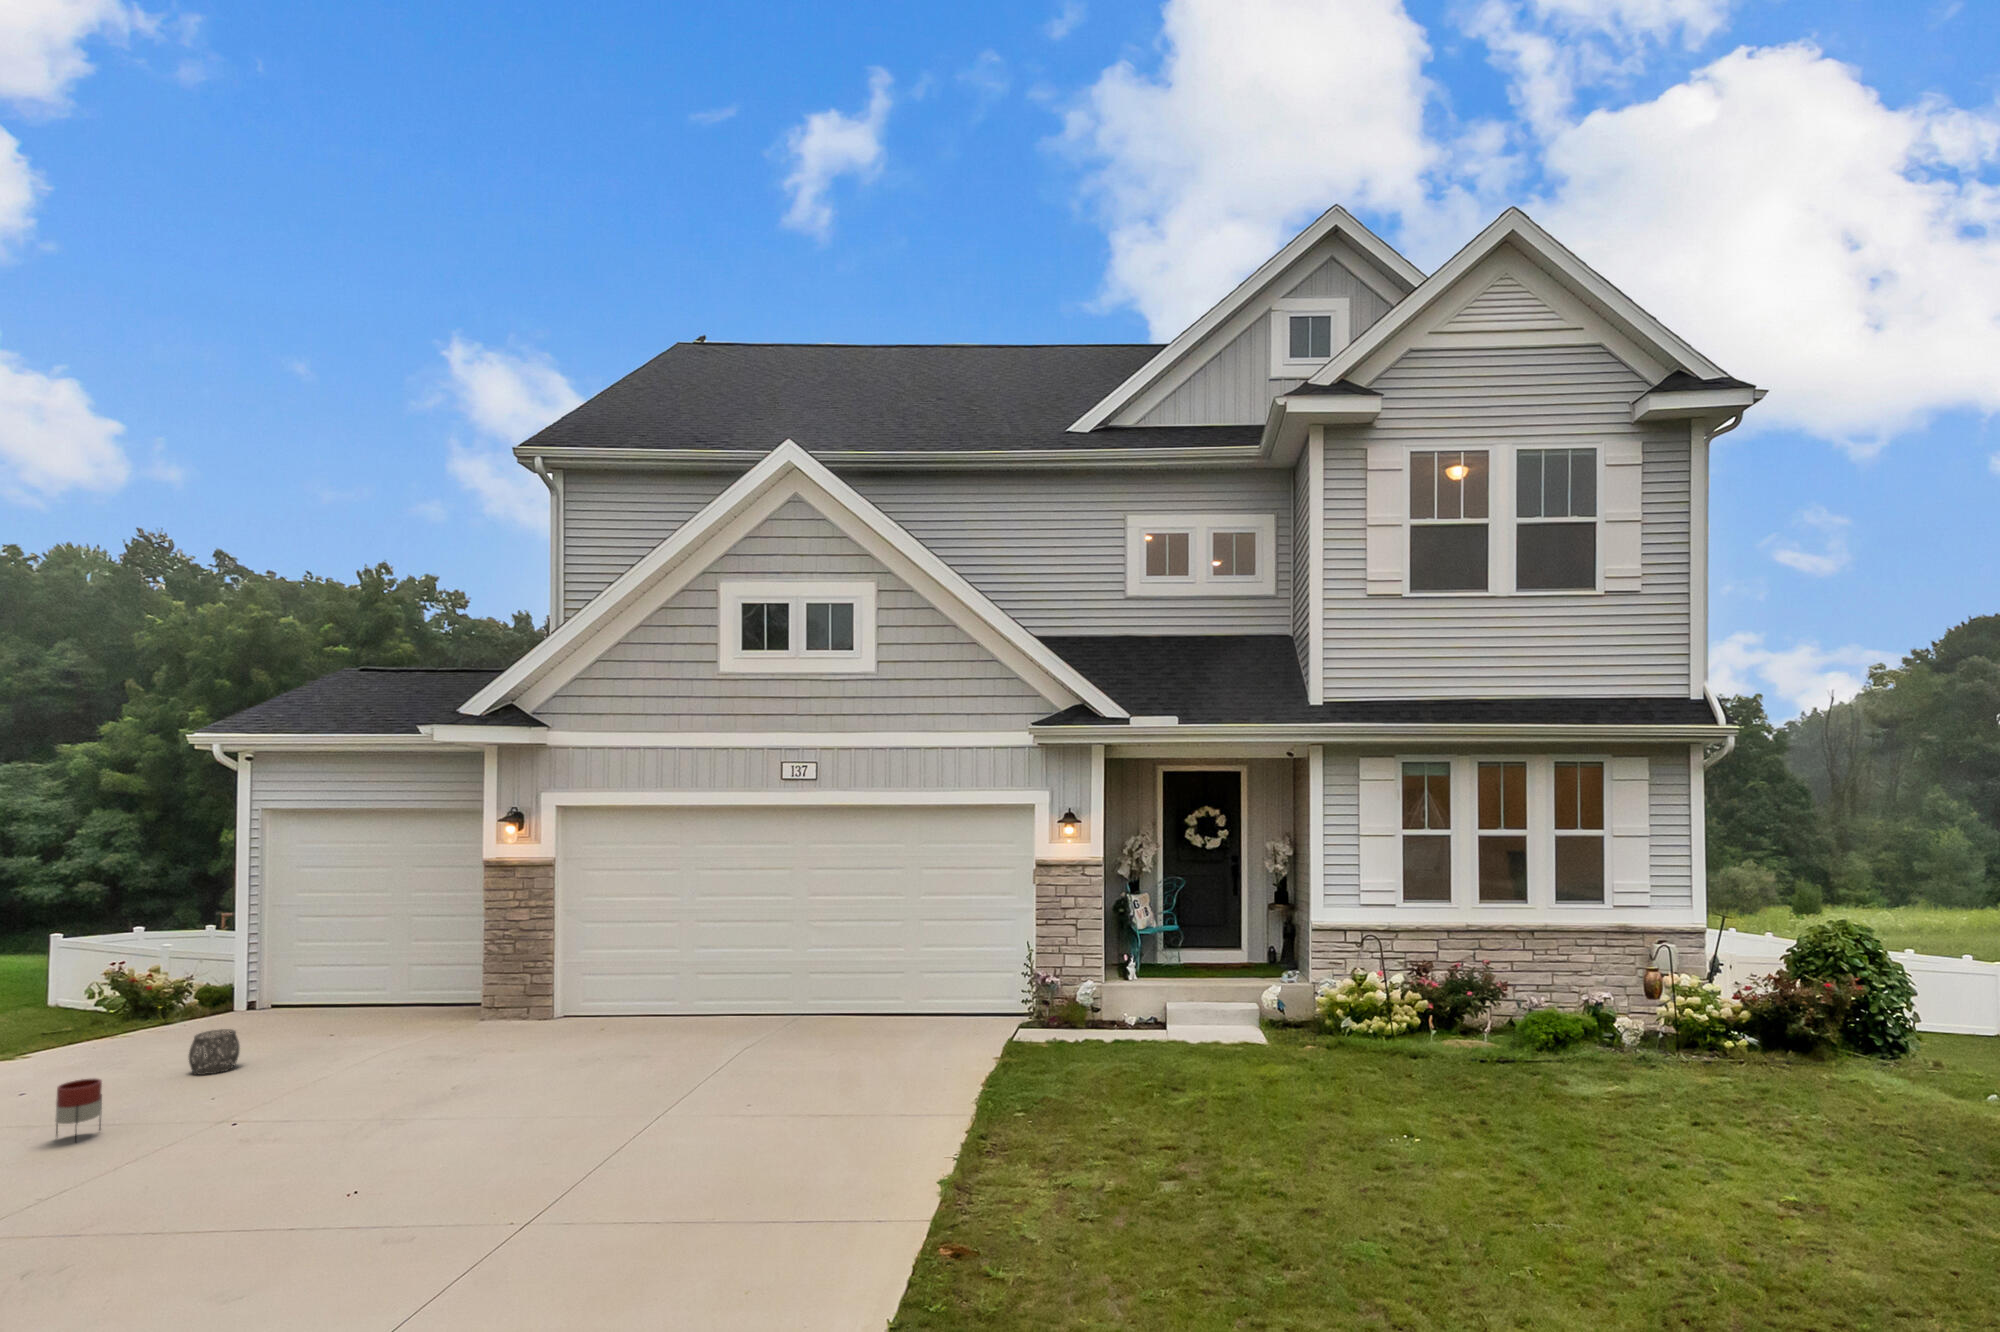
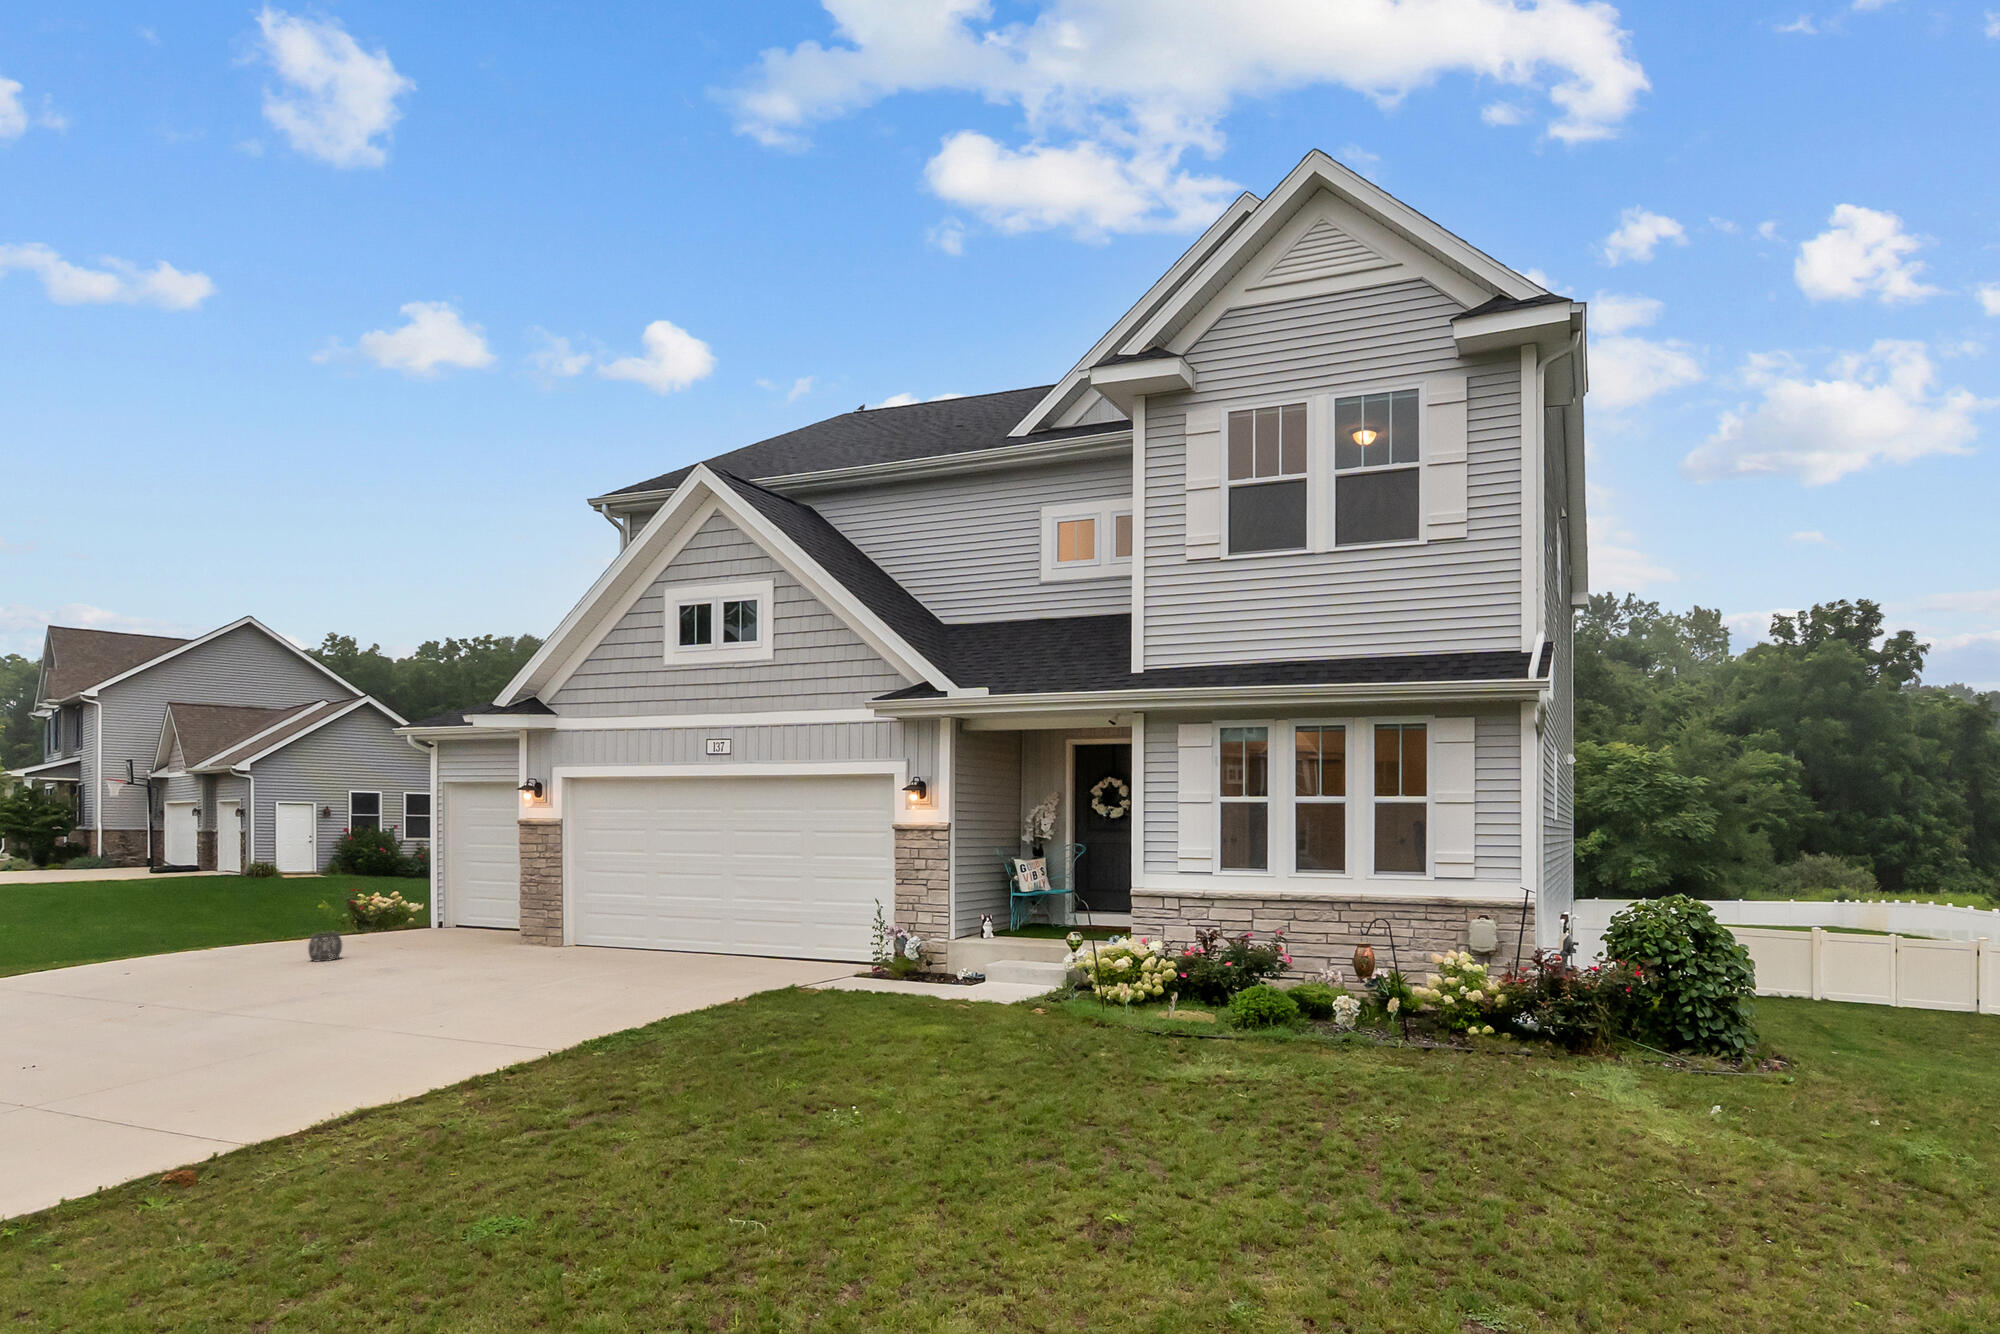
planter: present [55,1078,102,1136] -> none [179,948,209,987]

